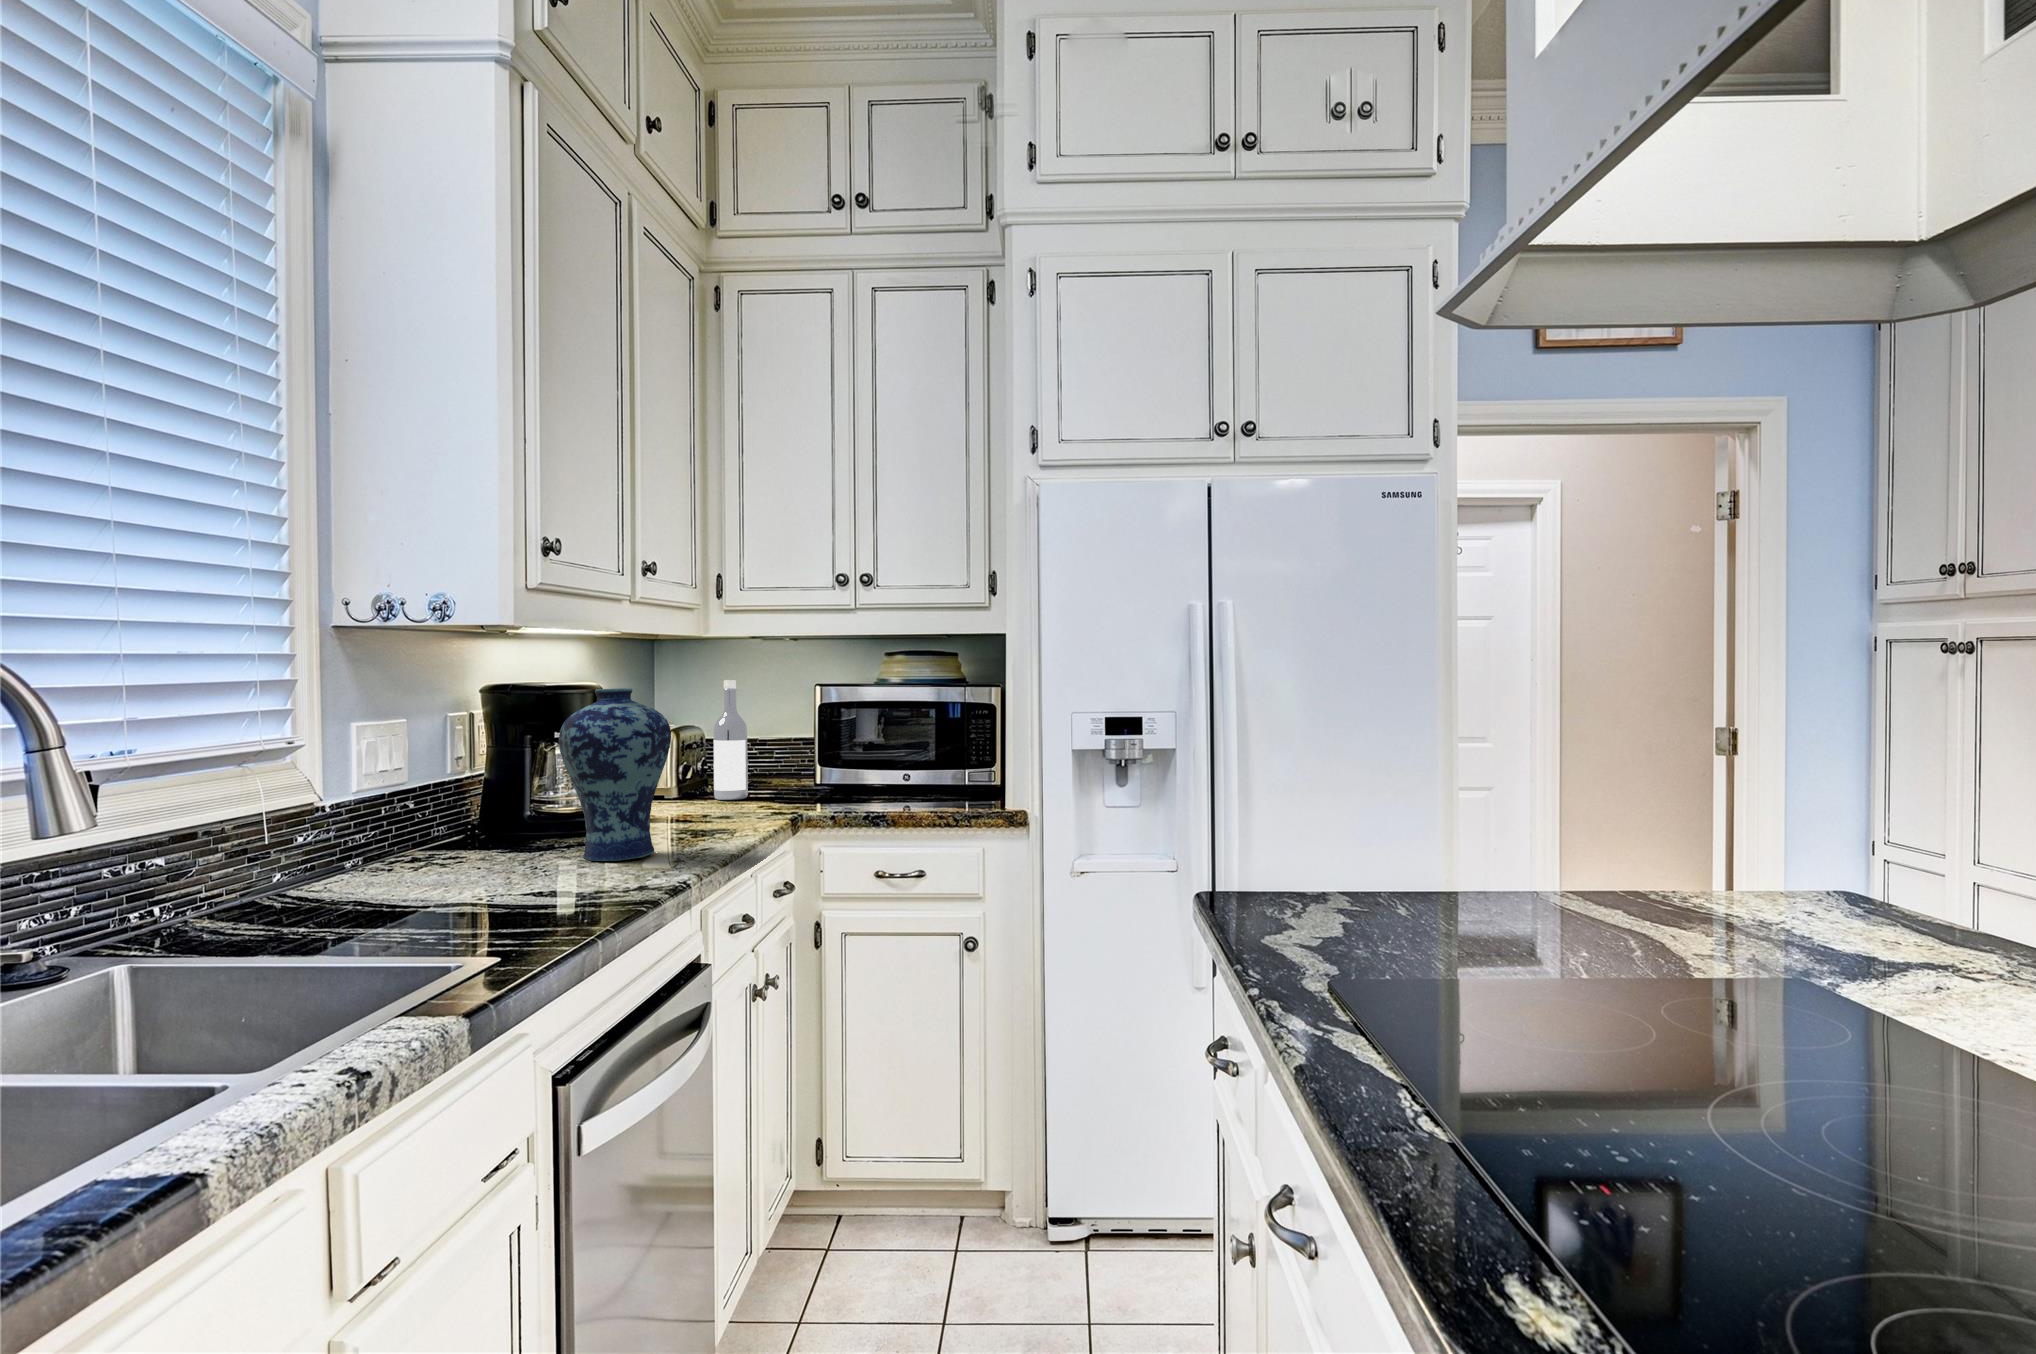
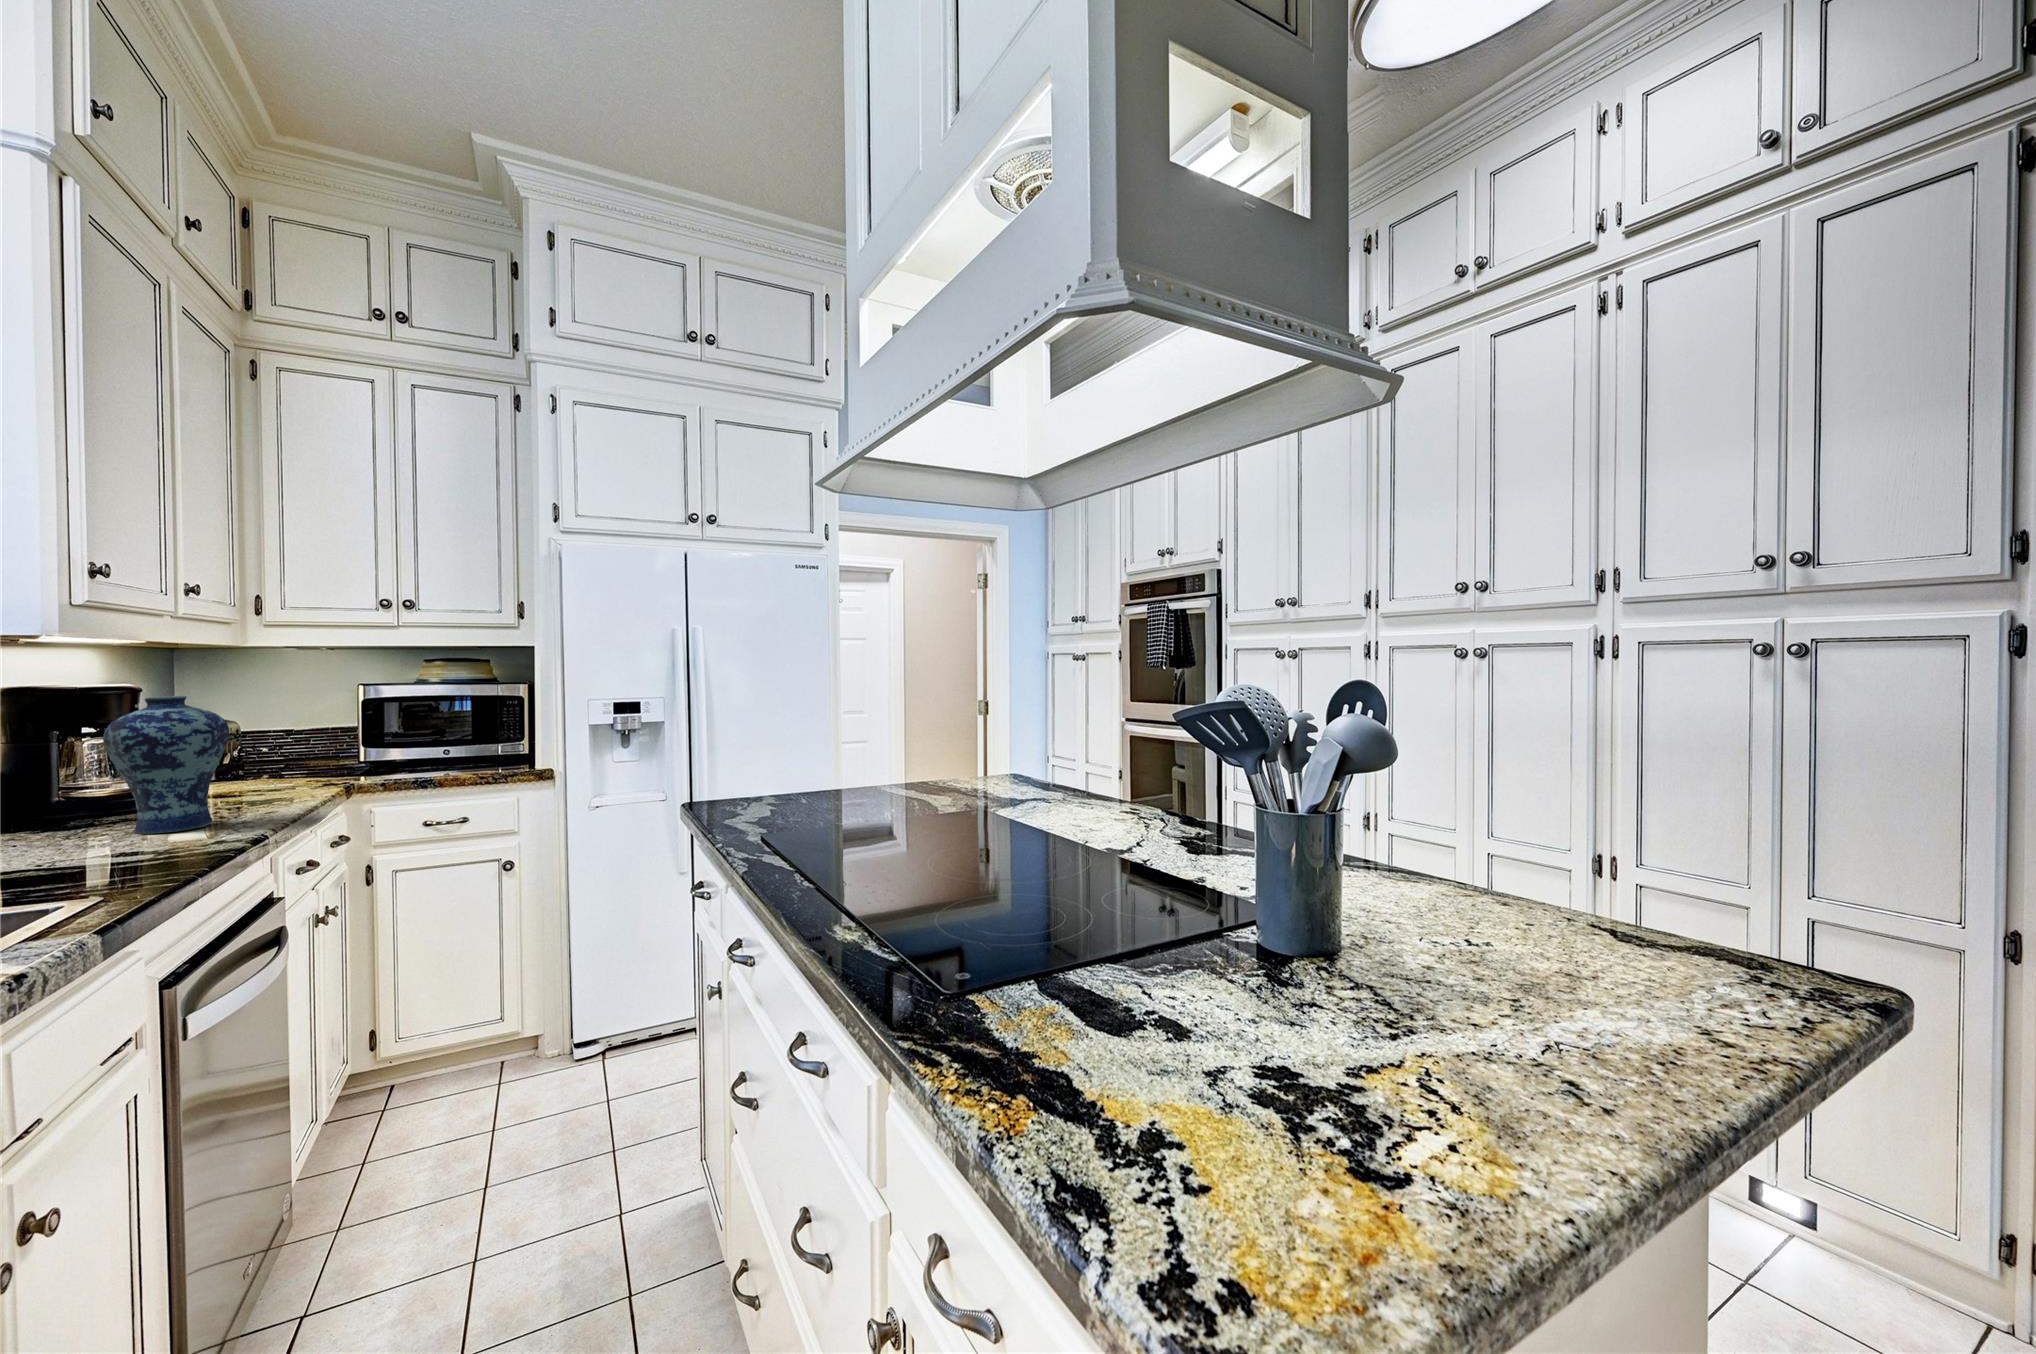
wine bottle: present [714,680,748,800] -> none [253,682,291,780]

